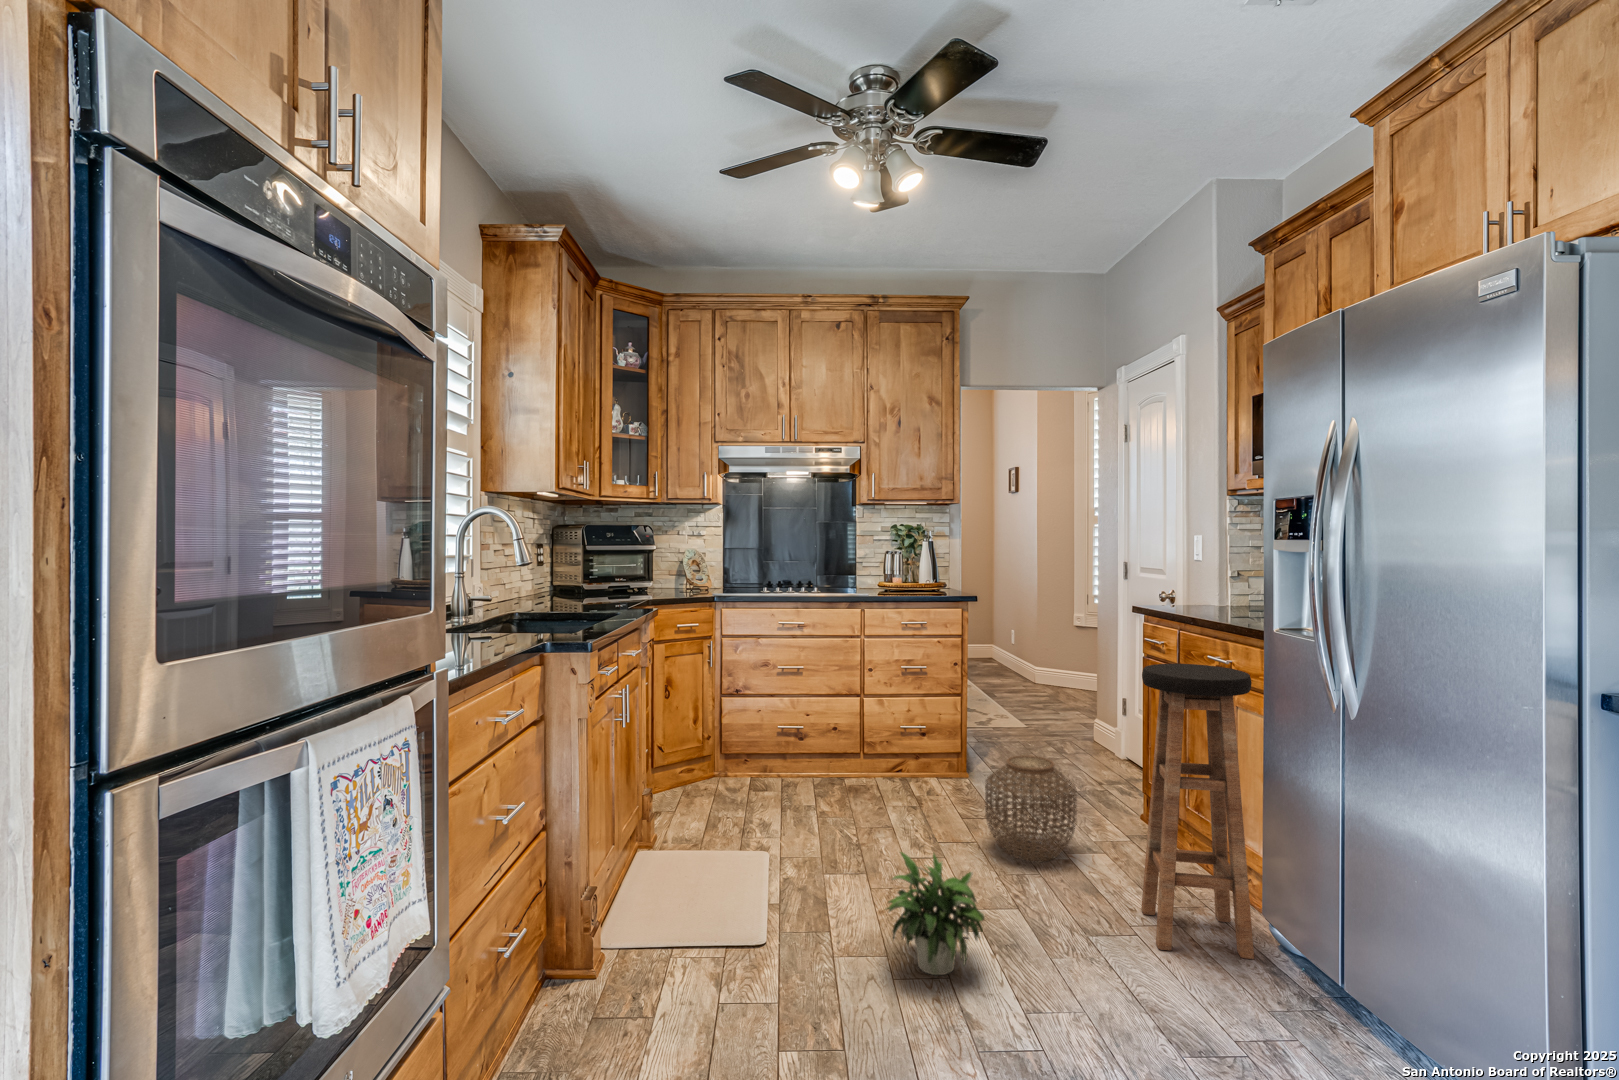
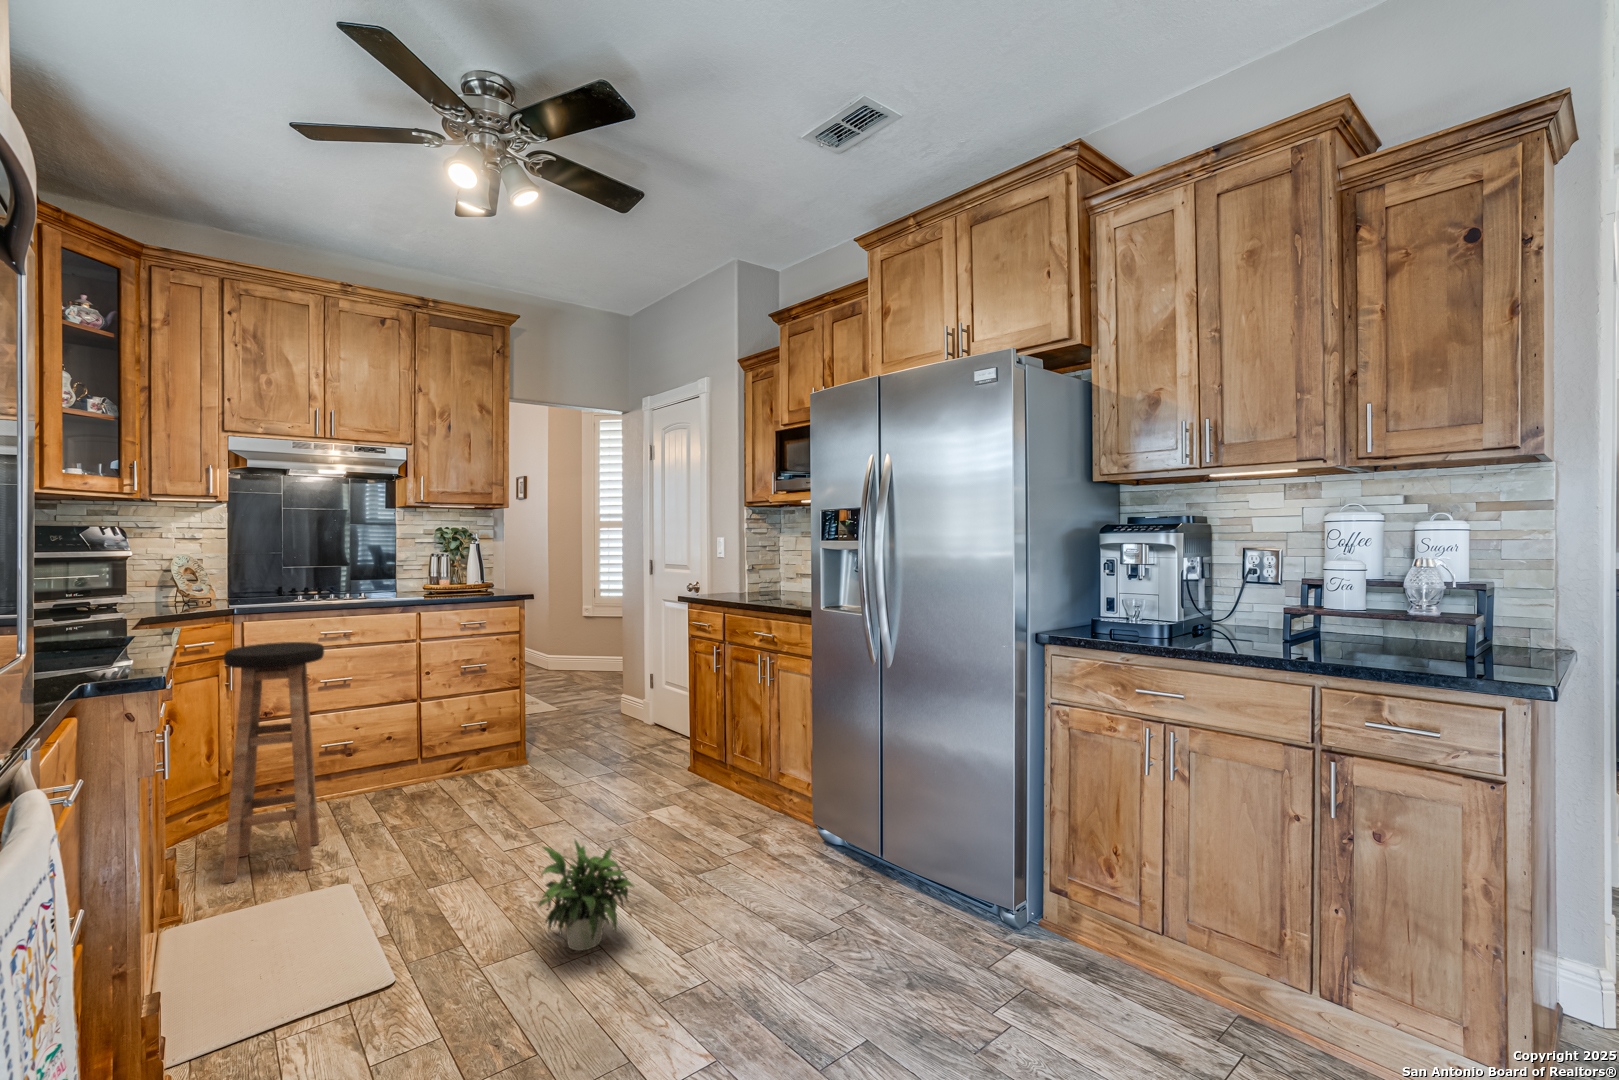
bar stool: present [1141,664,1254,959] -> present [222,642,324,884]
woven basket: present [985,755,1076,862] -> none [578,733,658,826]

